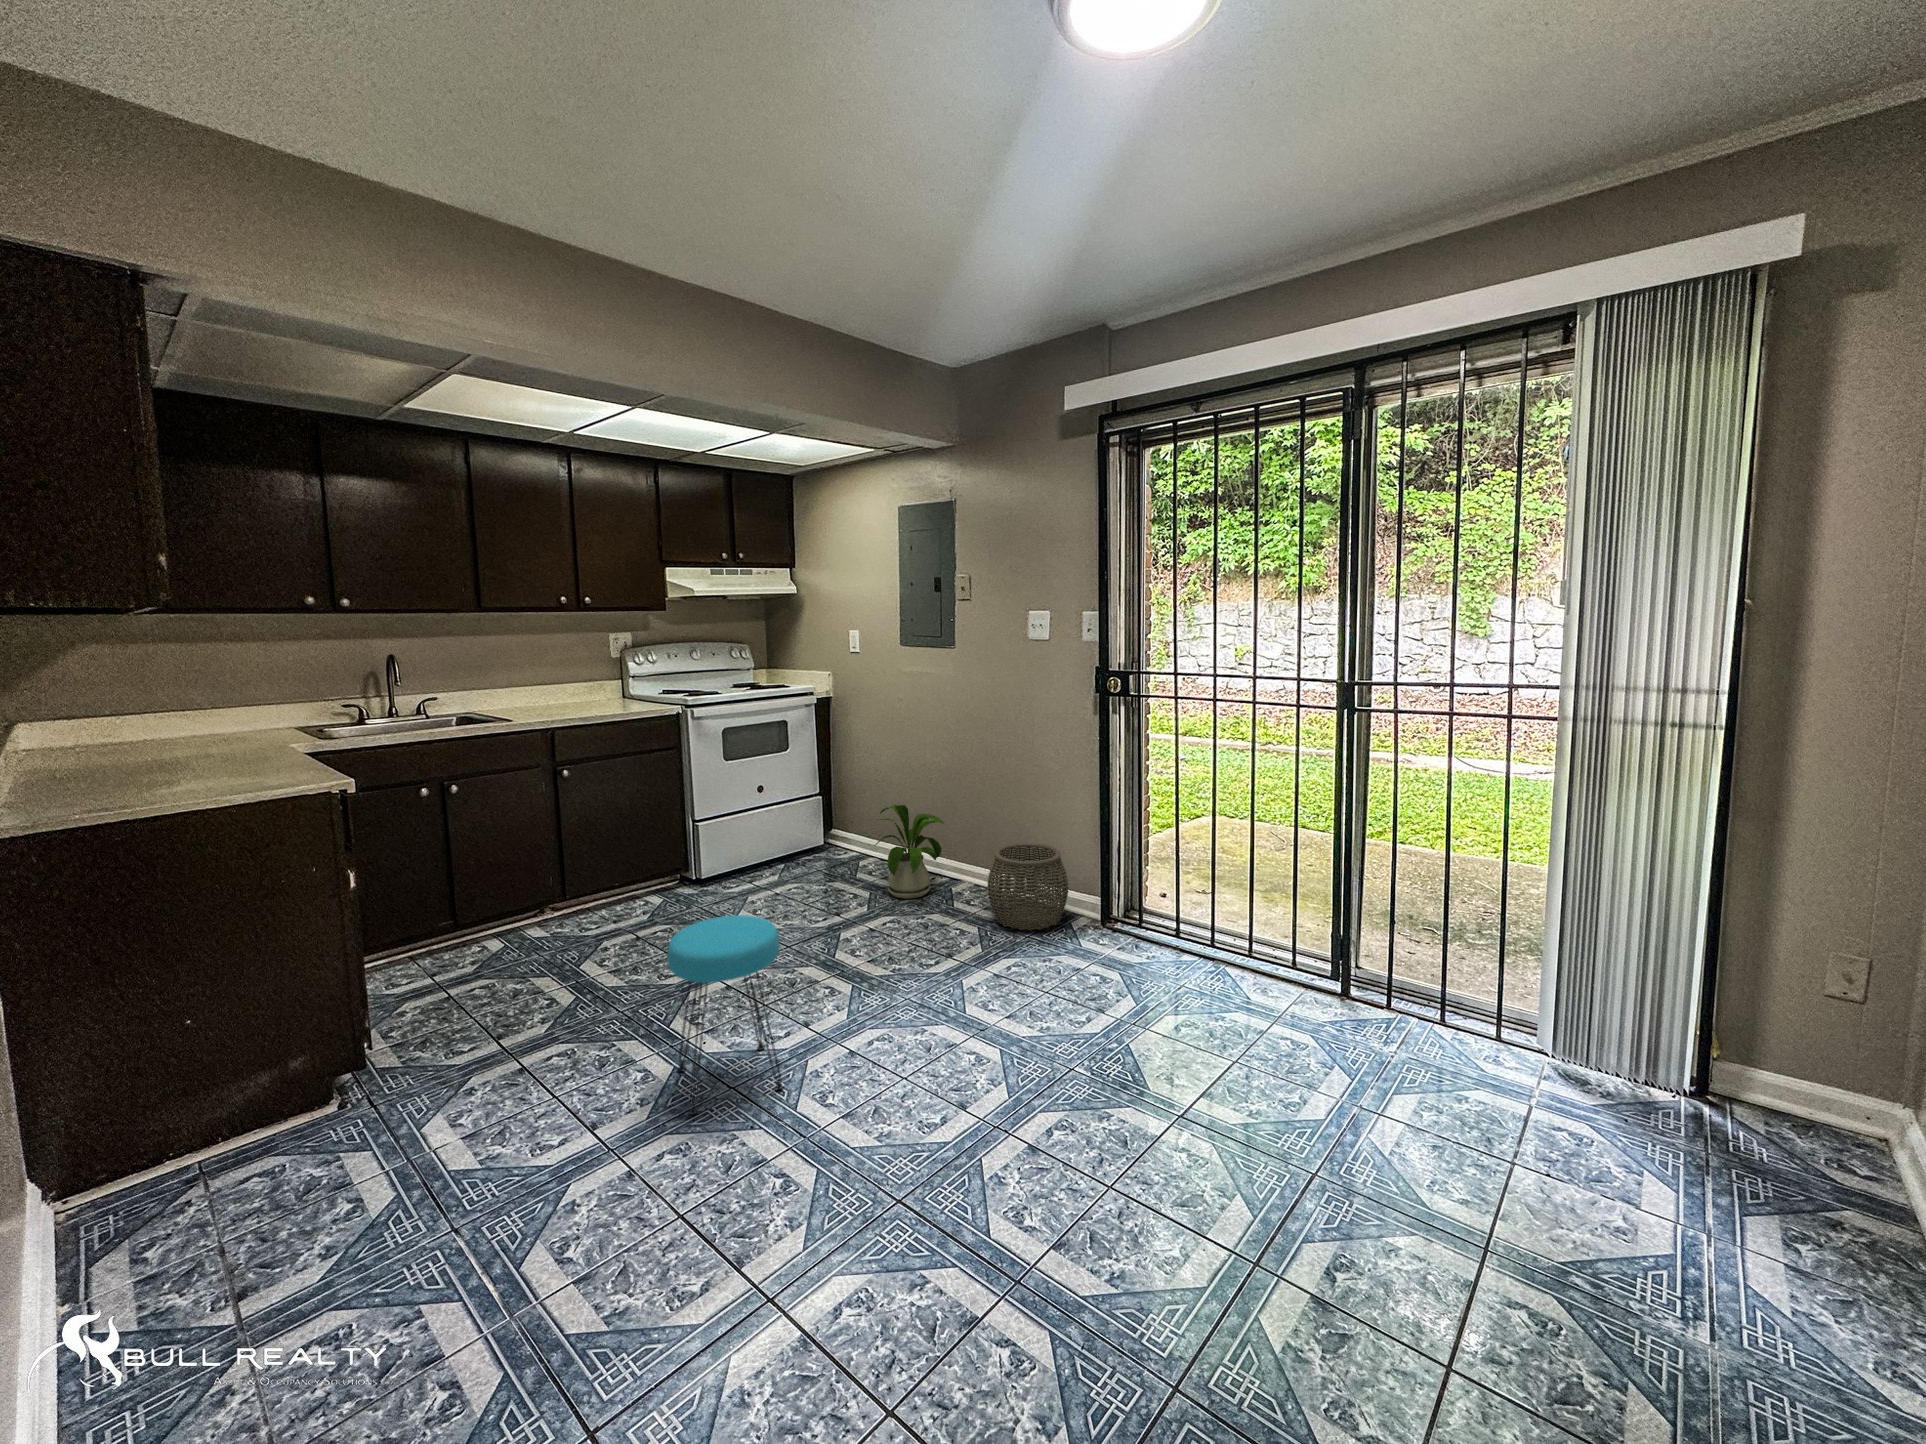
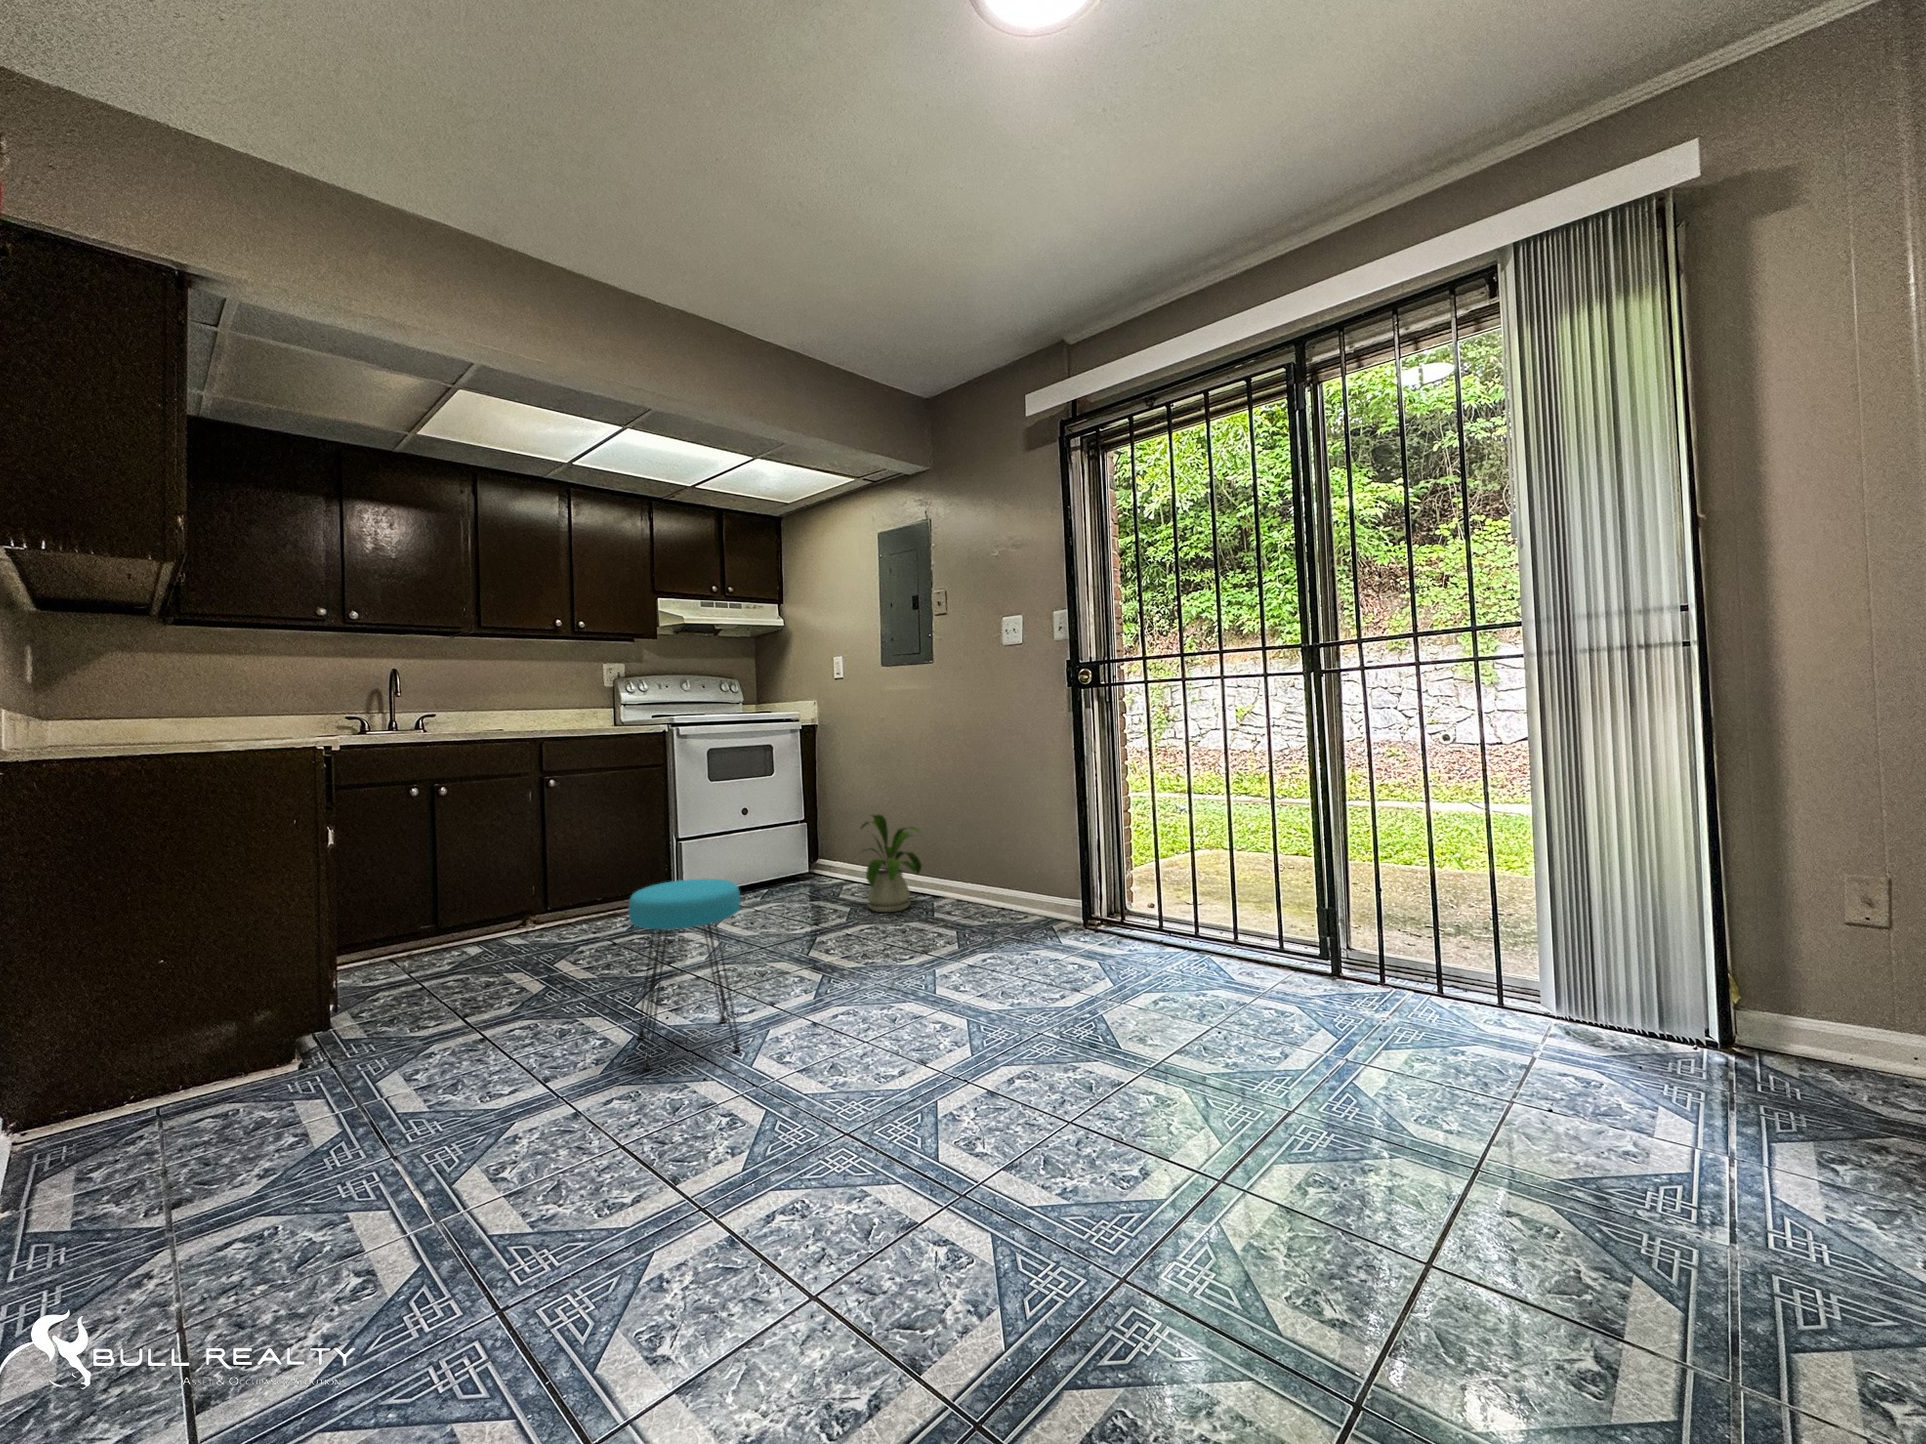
woven basket: present [987,843,1069,931] -> none [964,849,1048,933]

